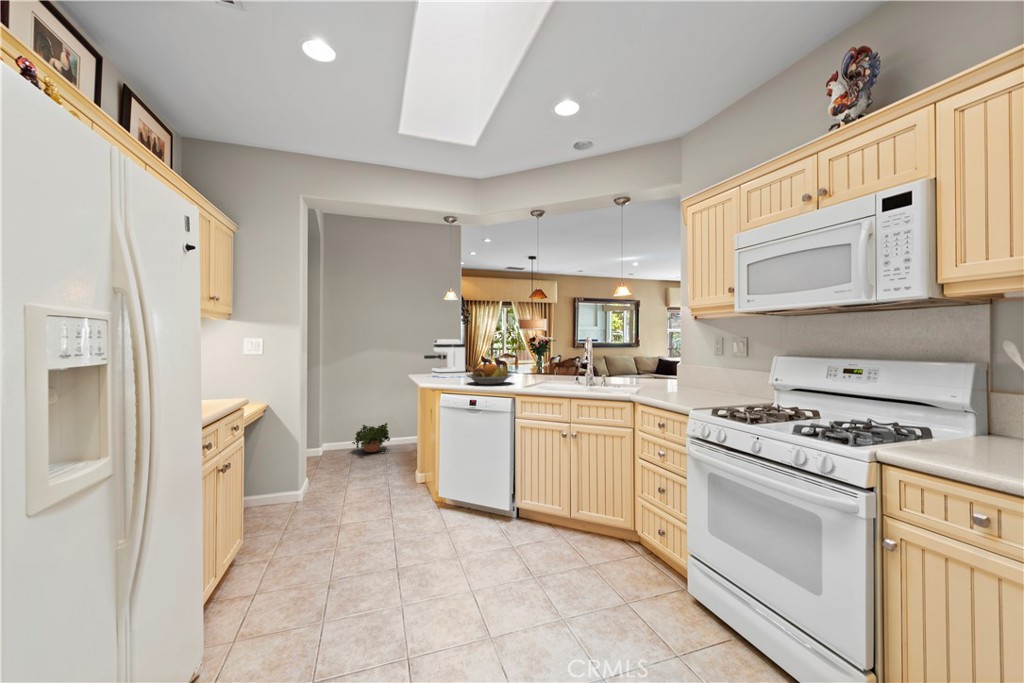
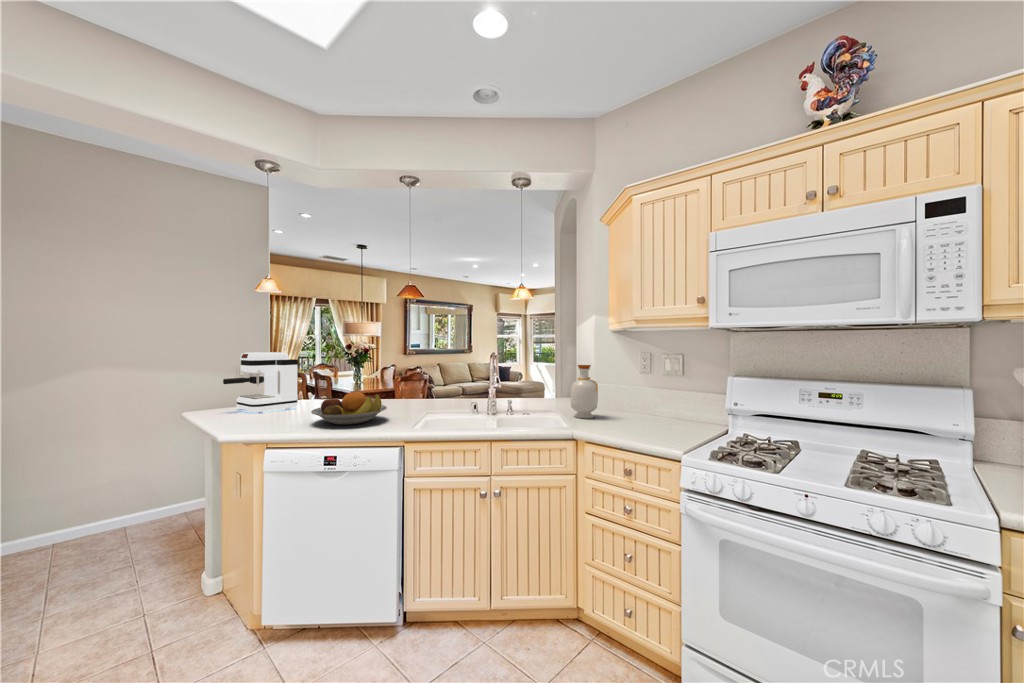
bottle: none [649,347,672,391] -> present [570,365,598,418]
potted plant: present [352,423,390,452] -> none [61,482,149,539]

